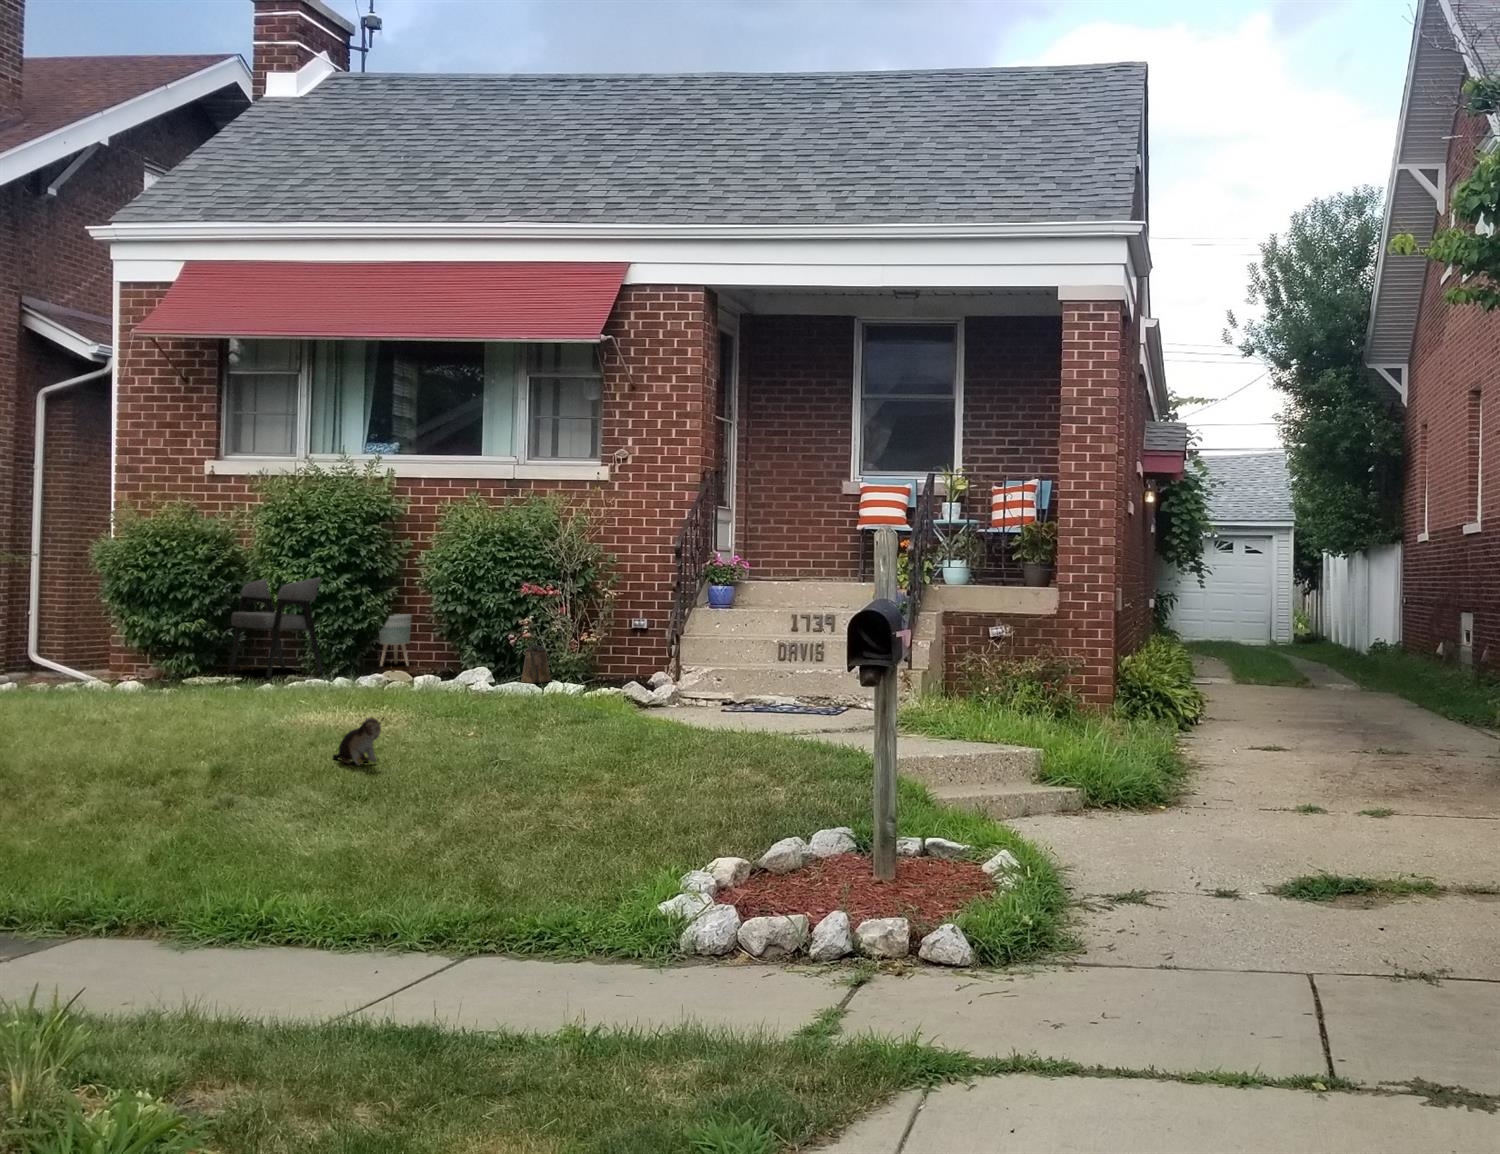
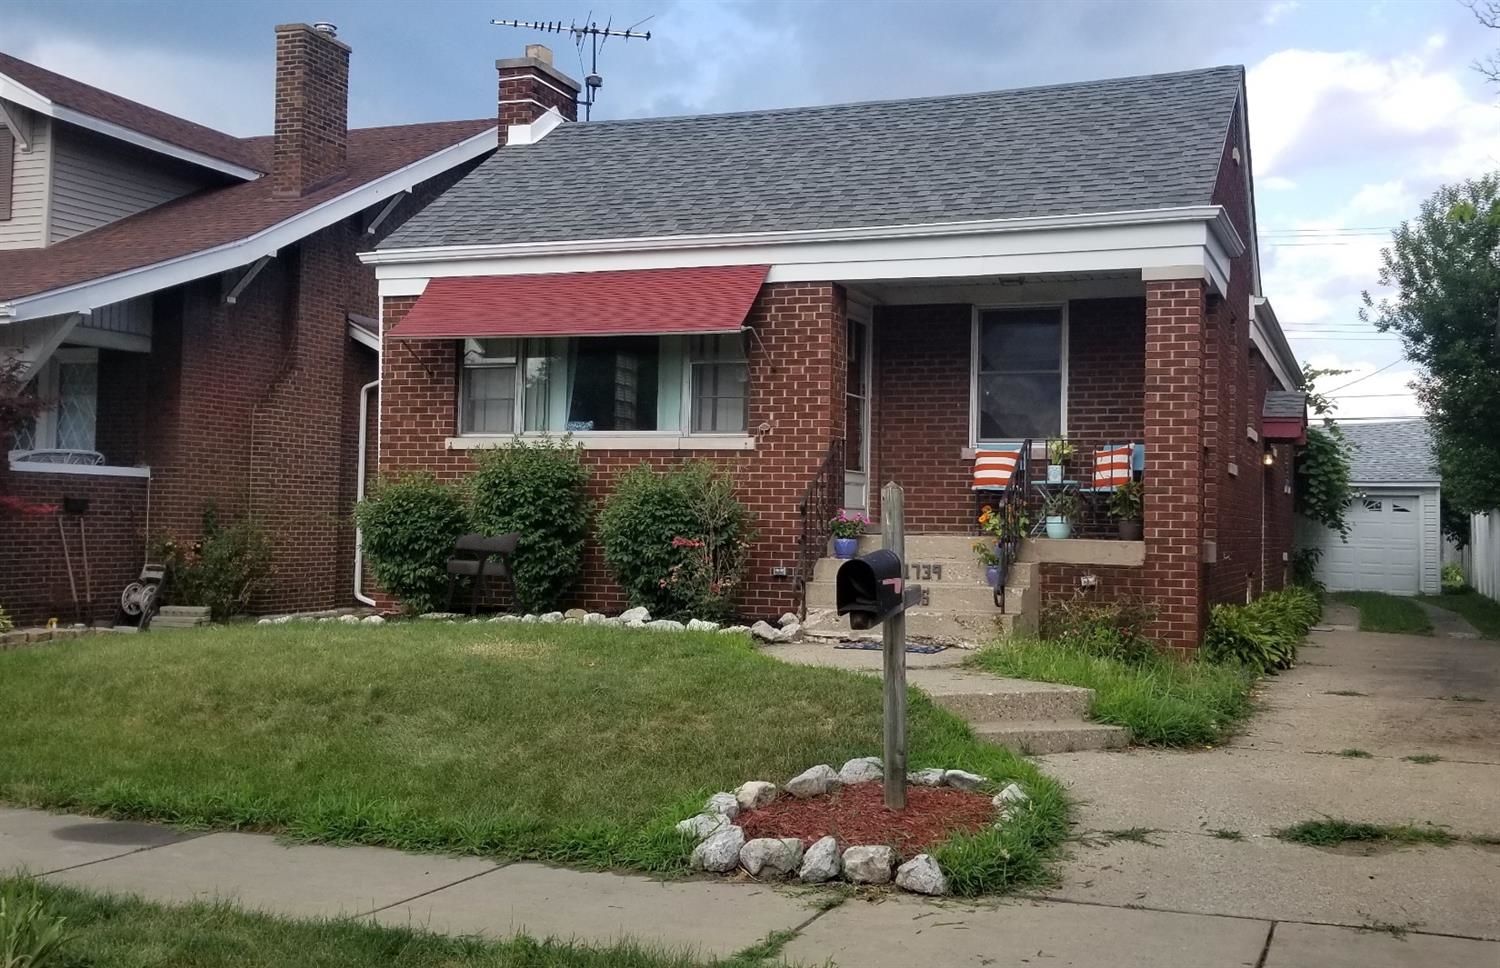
planter: present [379,614,412,666] -> none [569,563,597,606]
watering can: present [521,644,552,683] -> none [675,589,702,622]
plush toy: present [333,718,384,765] -> none [467,652,504,692]

